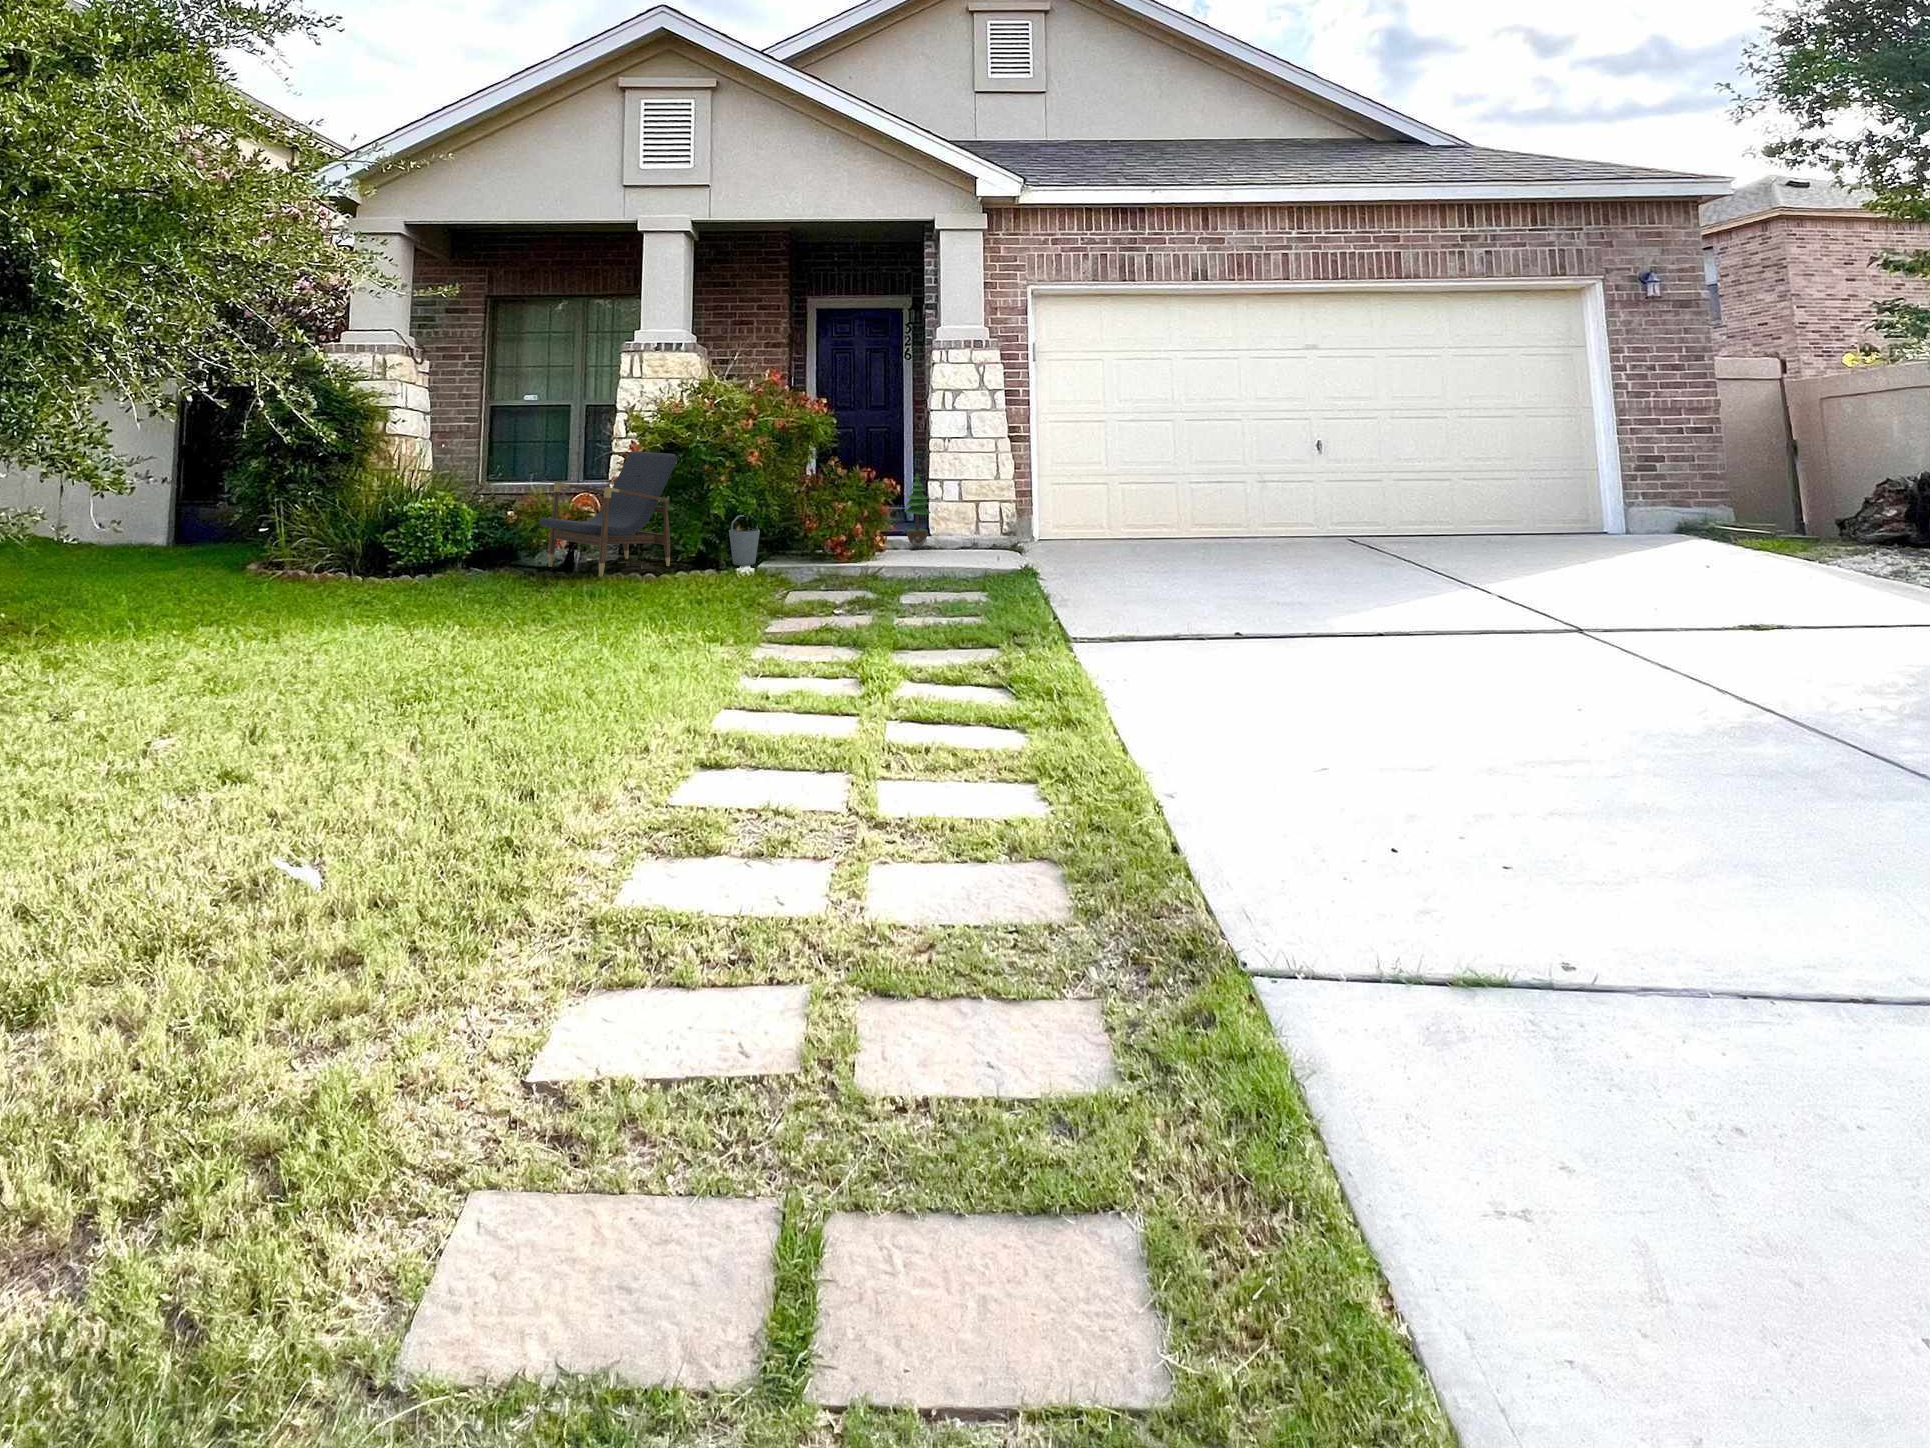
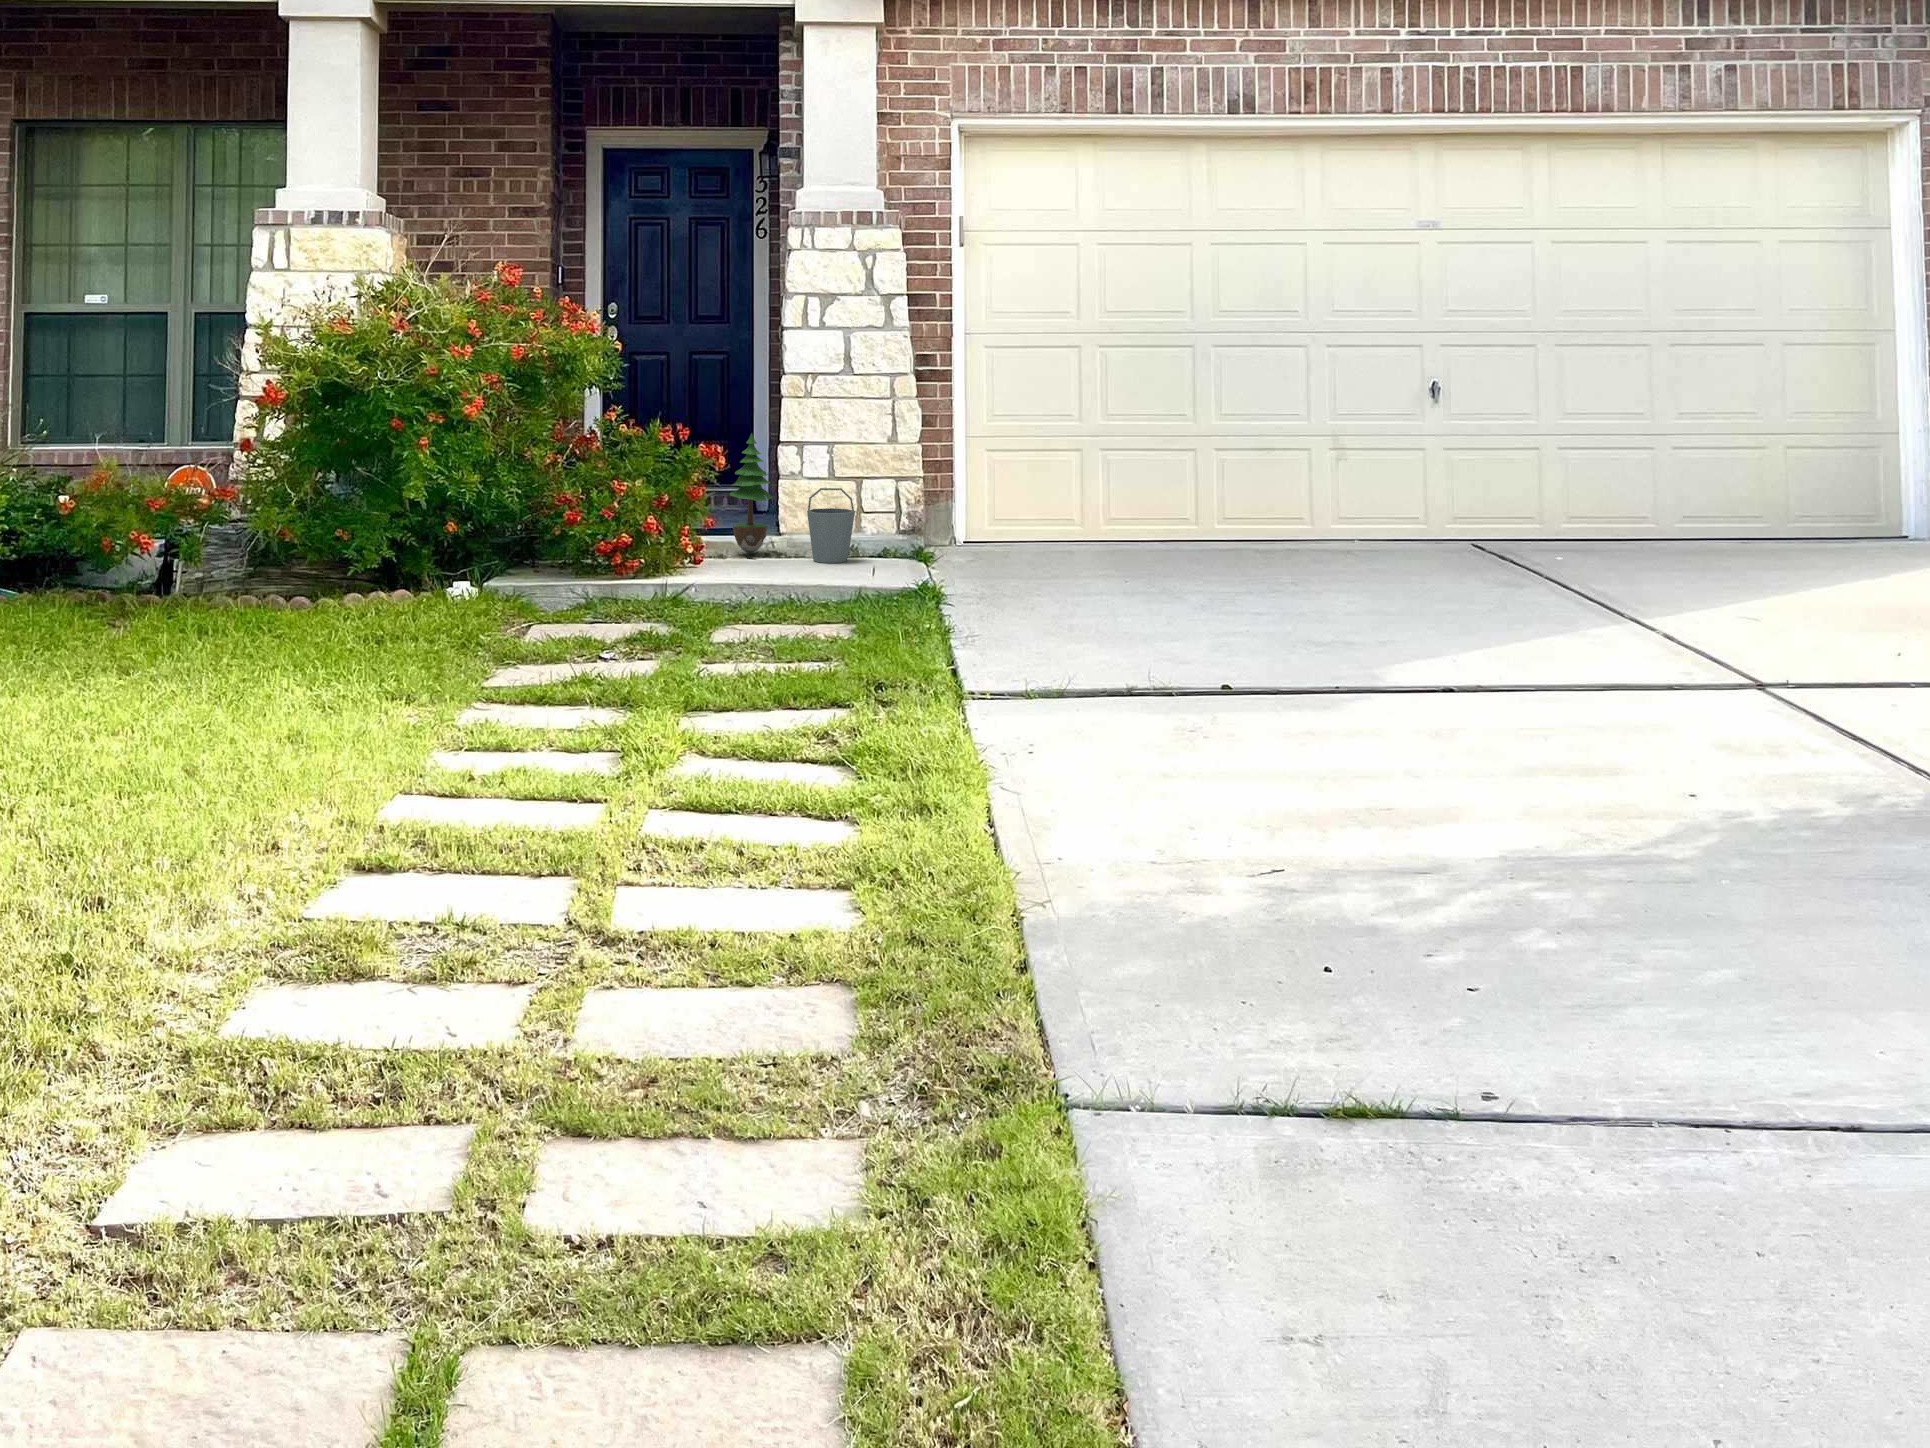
lounge chair: present [539,451,677,577] -> none [124,393,353,595]
bucket: present [729,515,760,565] -> present [807,488,855,563]

